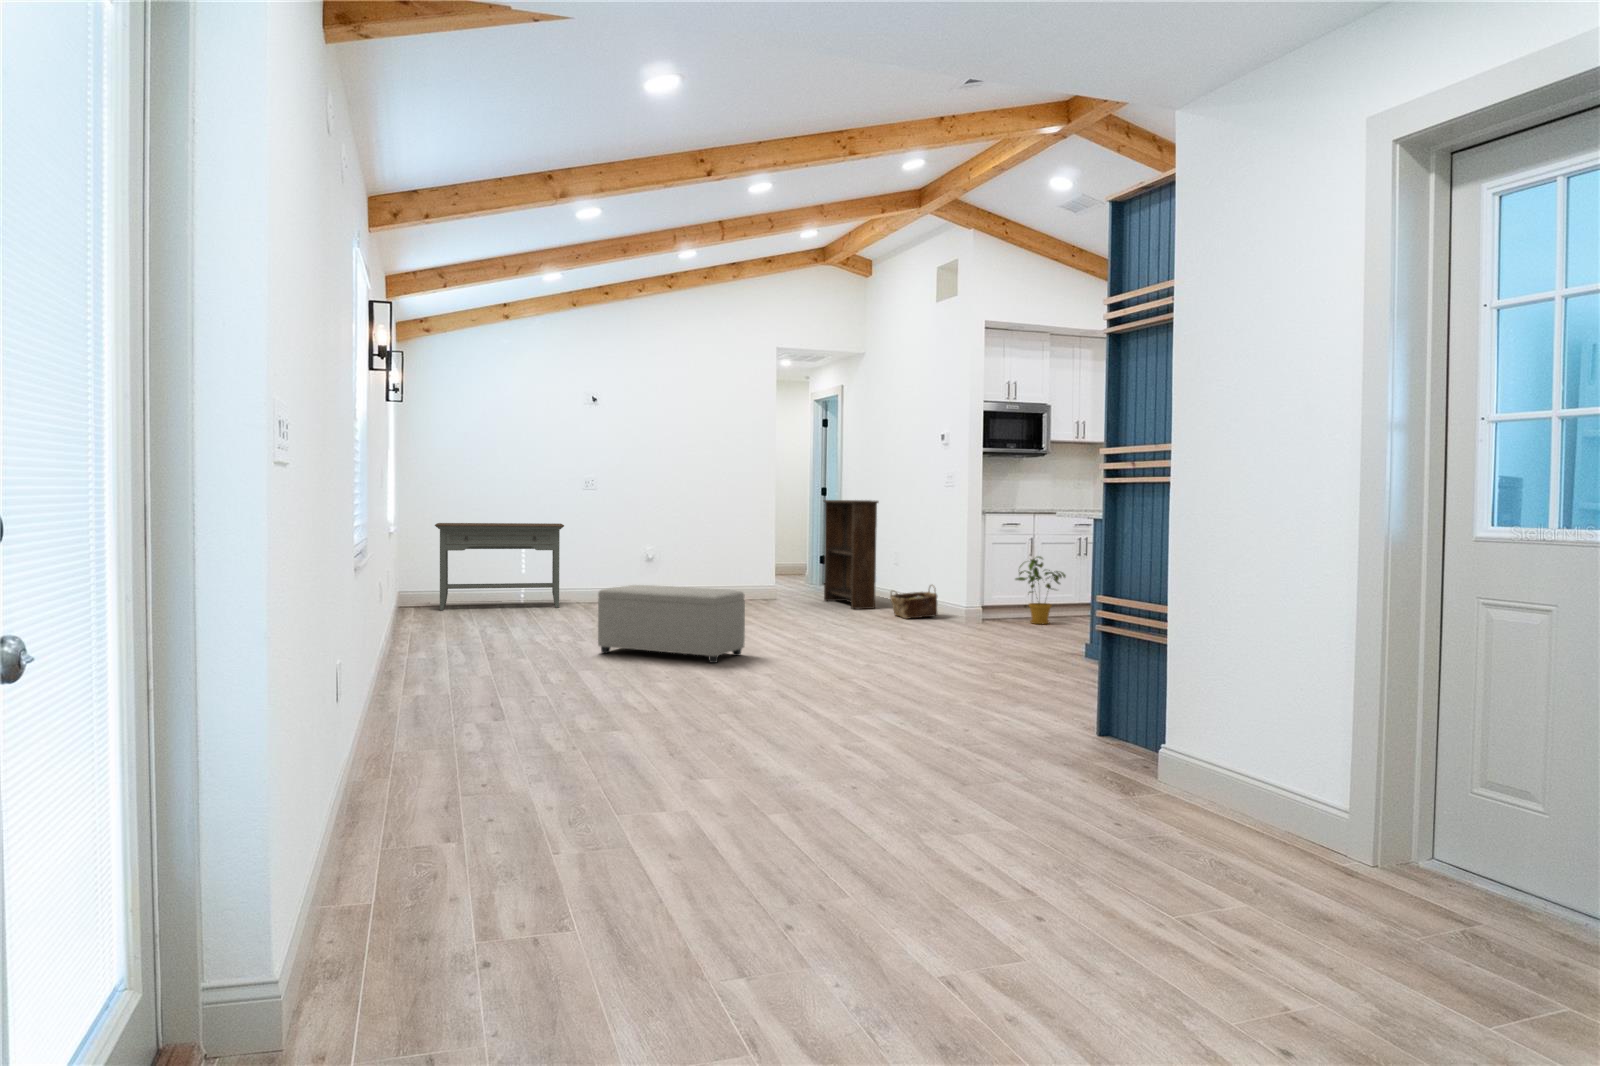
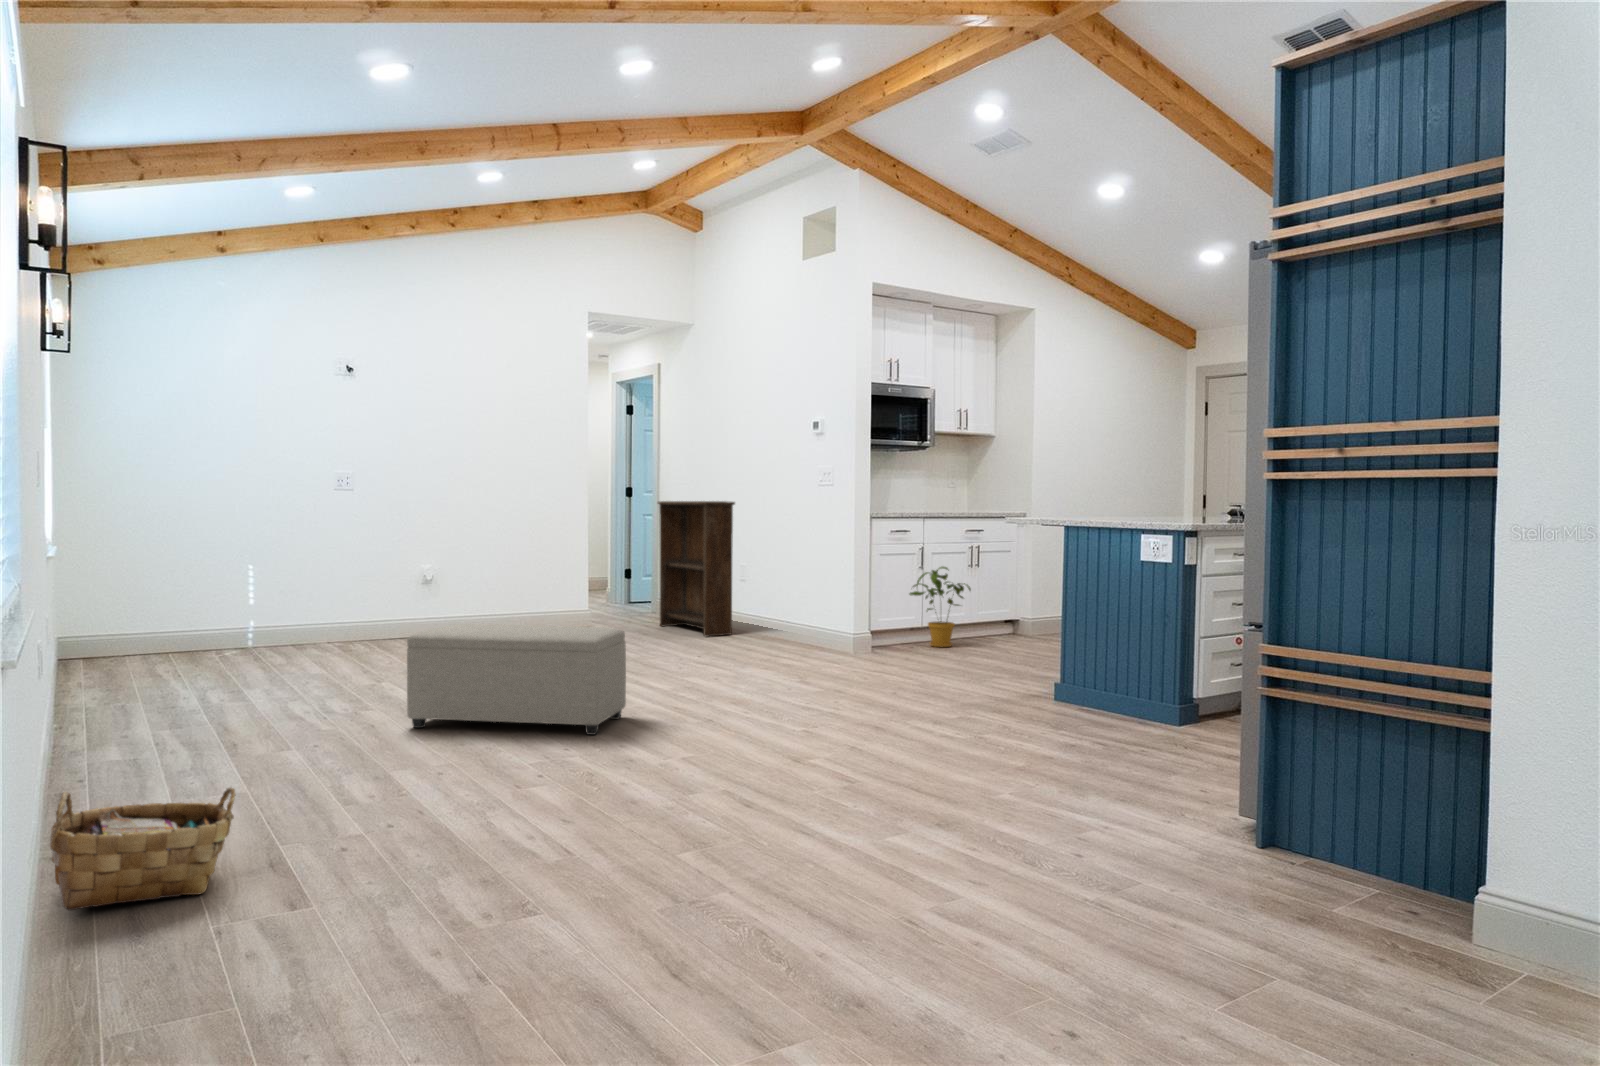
console table: present [435,523,564,610] -> none [111,536,314,665]
woven basket: present [890,585,937,619] -> present [49,788,236,910]

